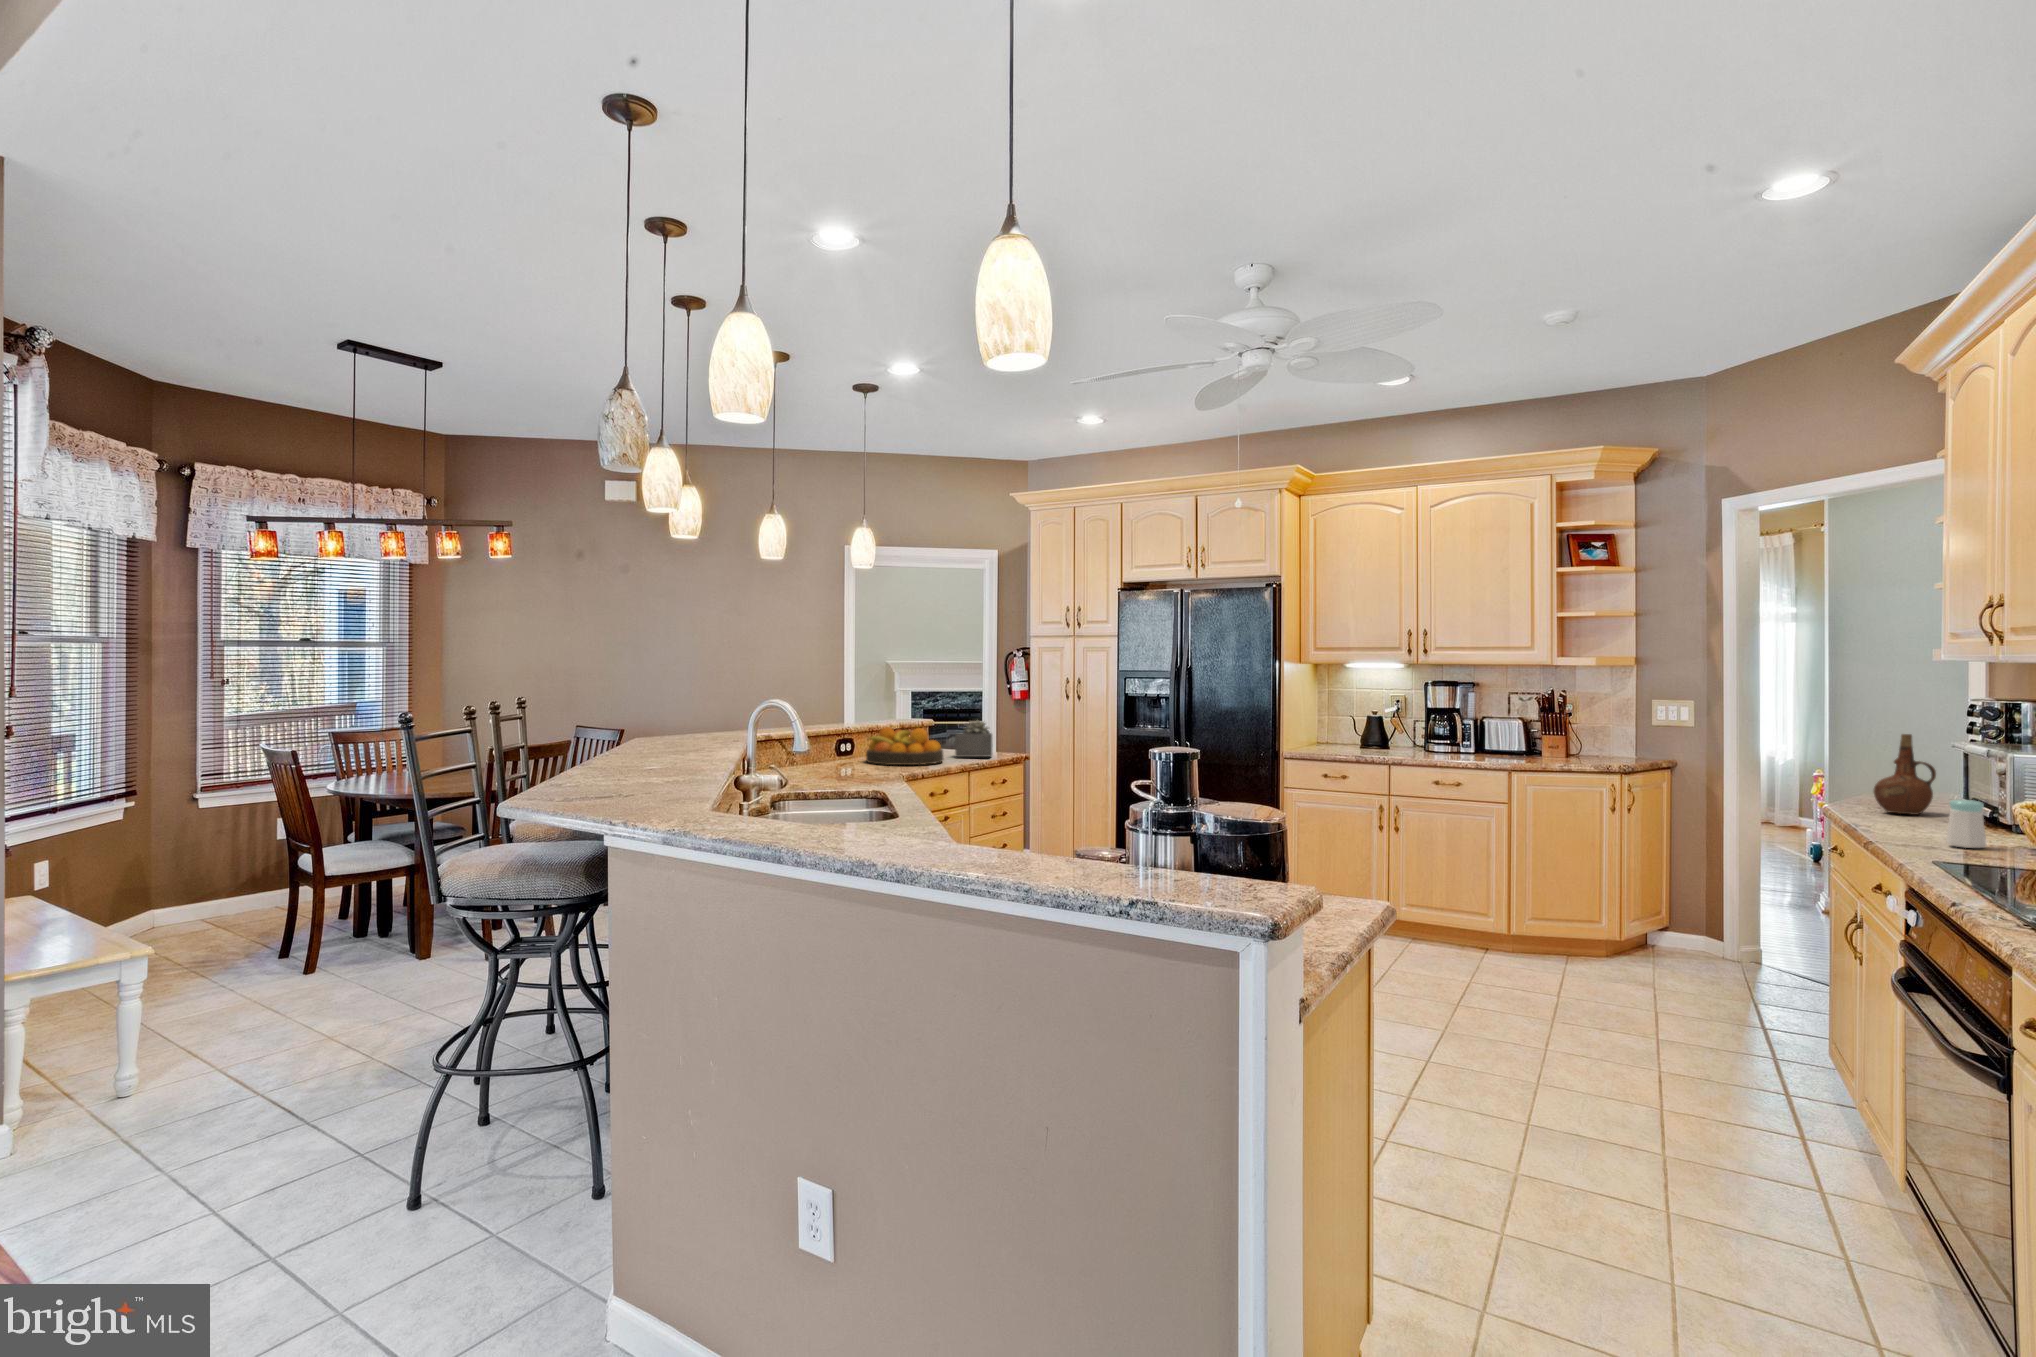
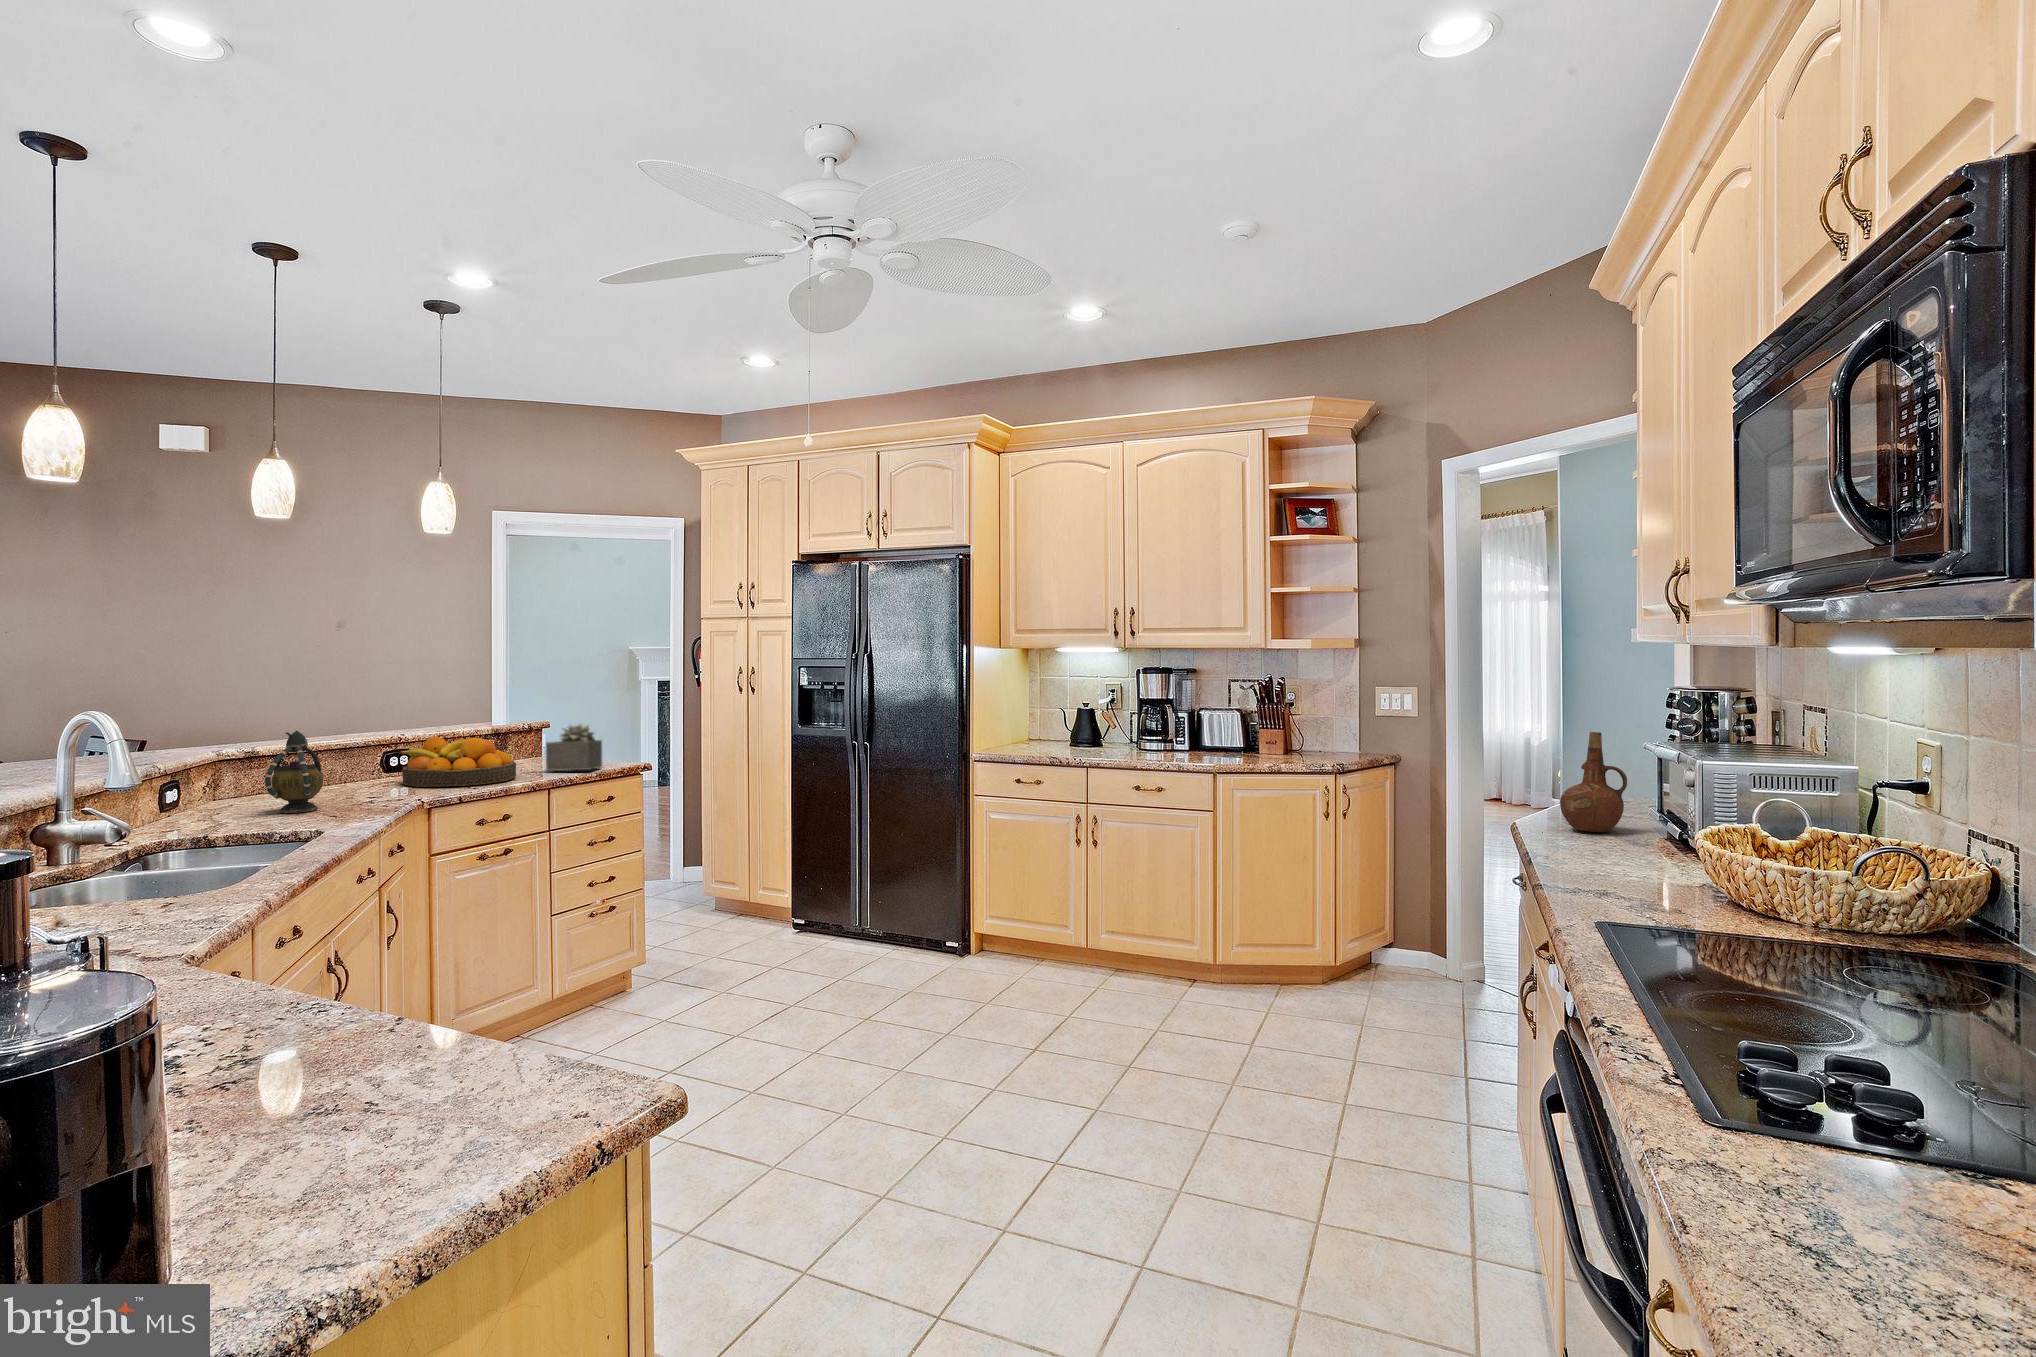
teapot: none [823,718,855,778] -> present [265,731,323,813]
salt shaker: present [1946,799,1987,848] -> none [1617,828,1662,894]

